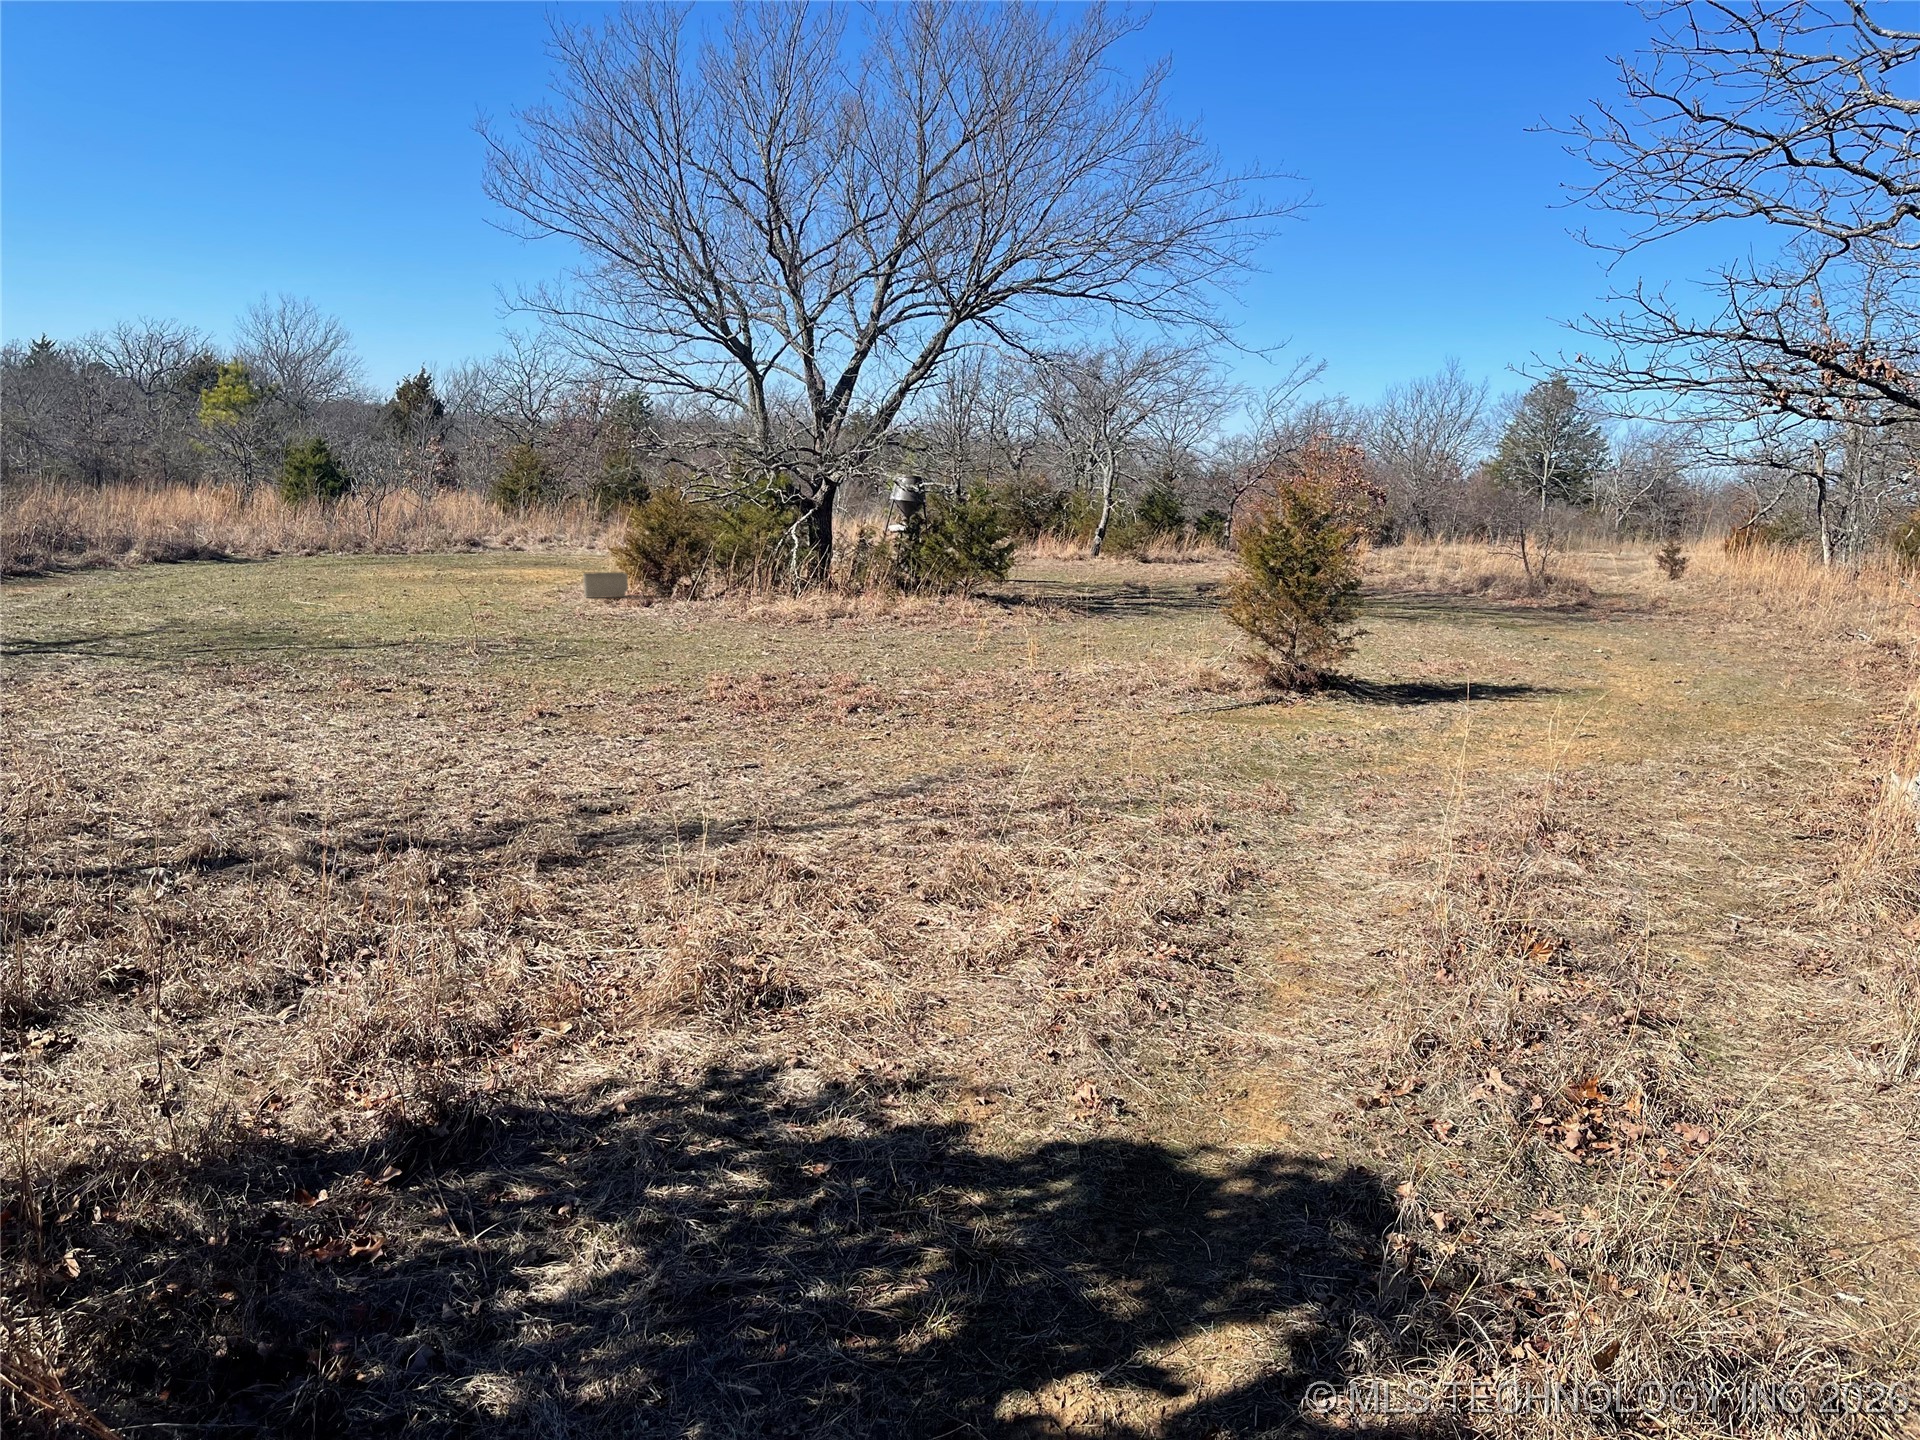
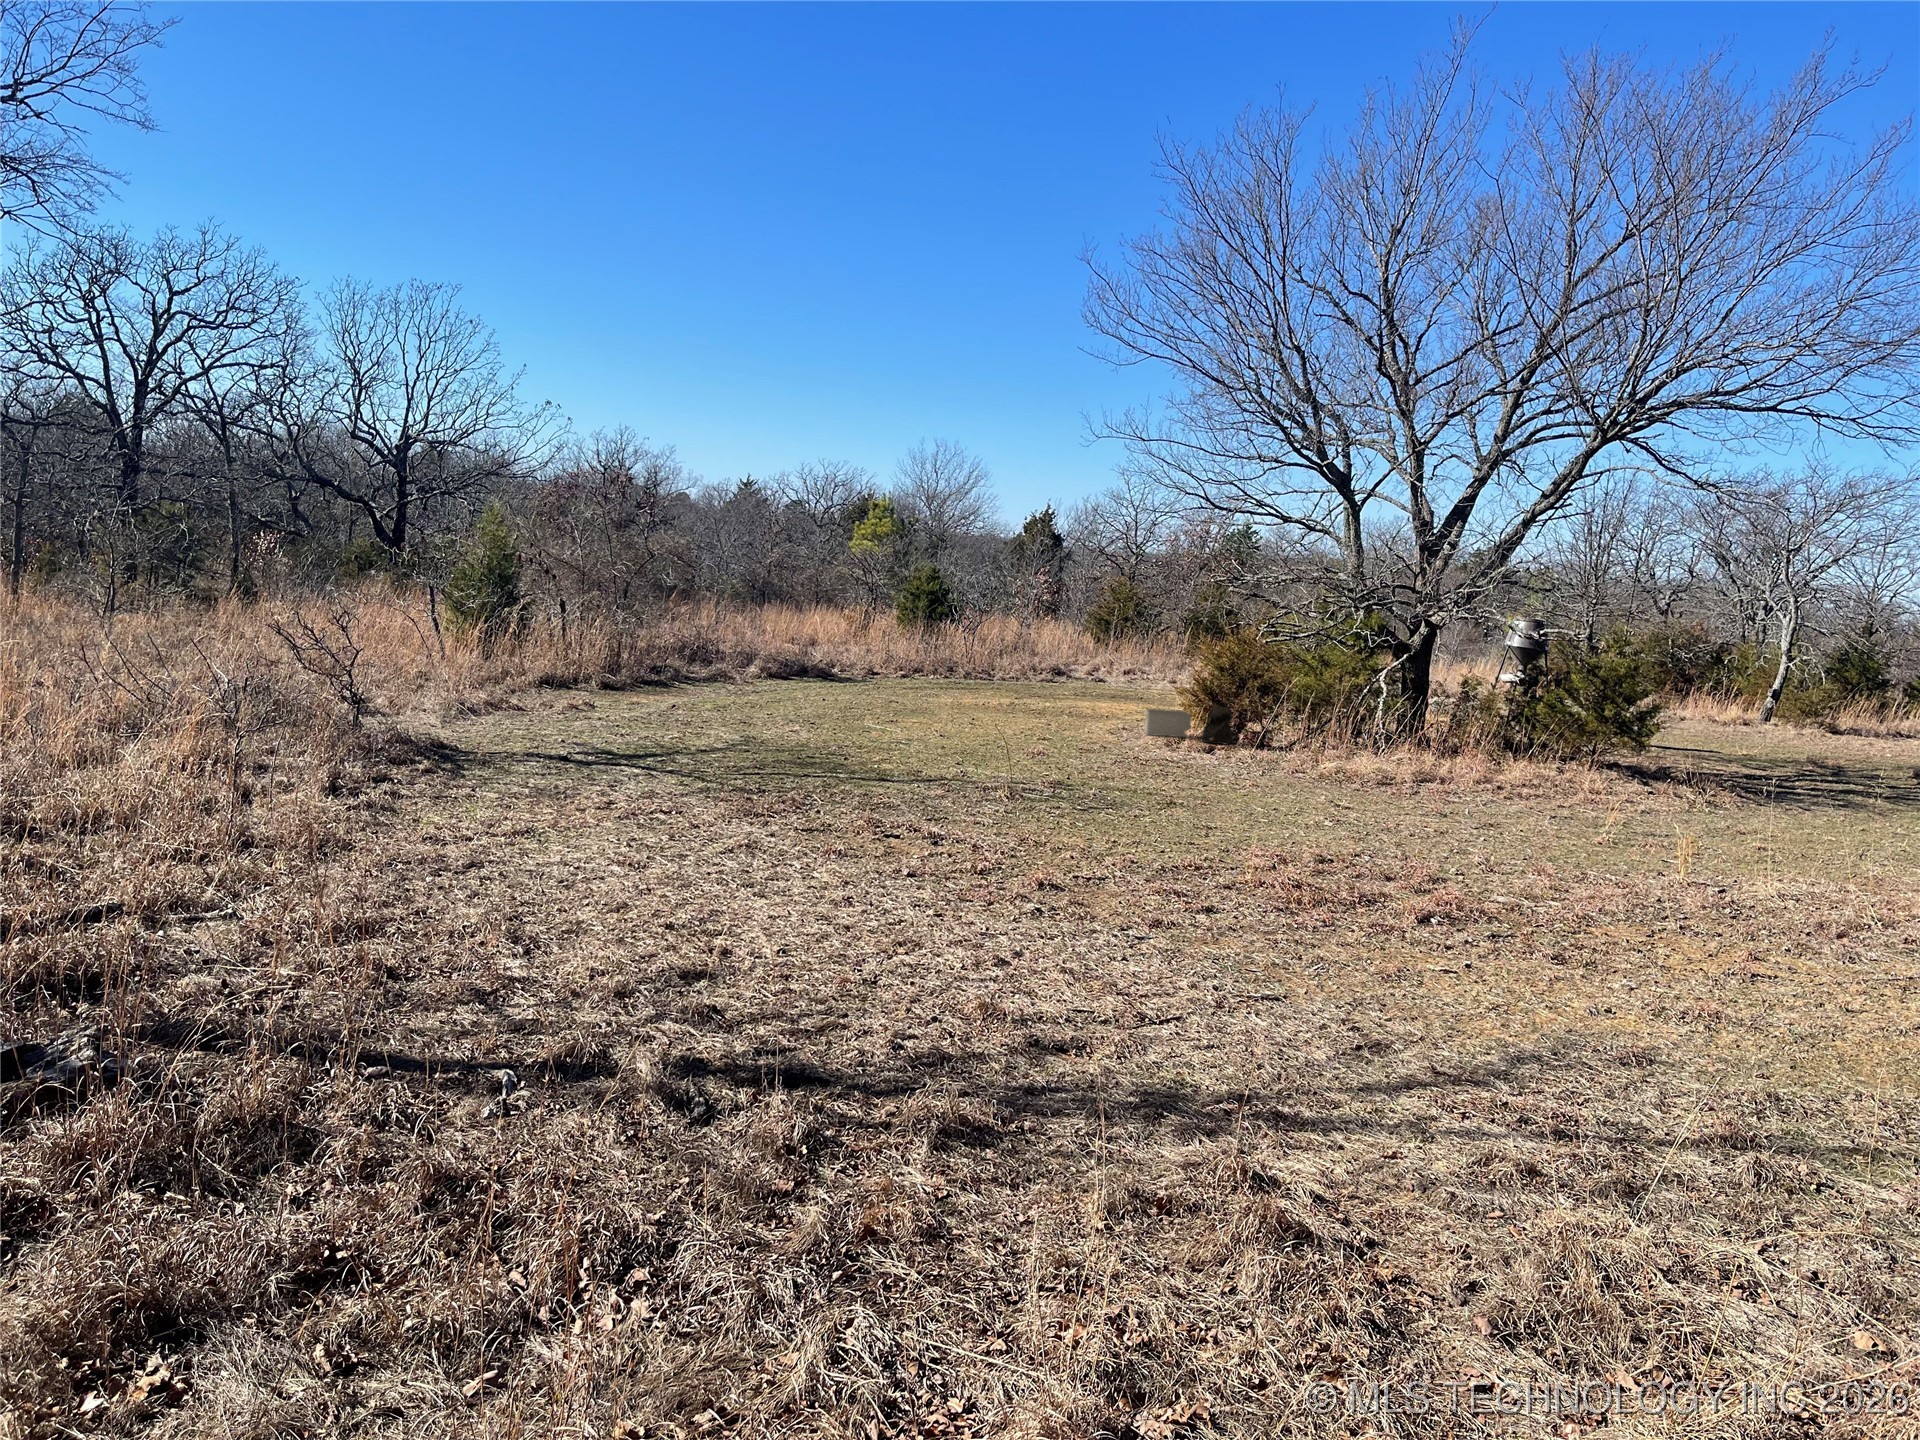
backpack: none [636,561,673,602] -> present [1200,703,1239,744]

